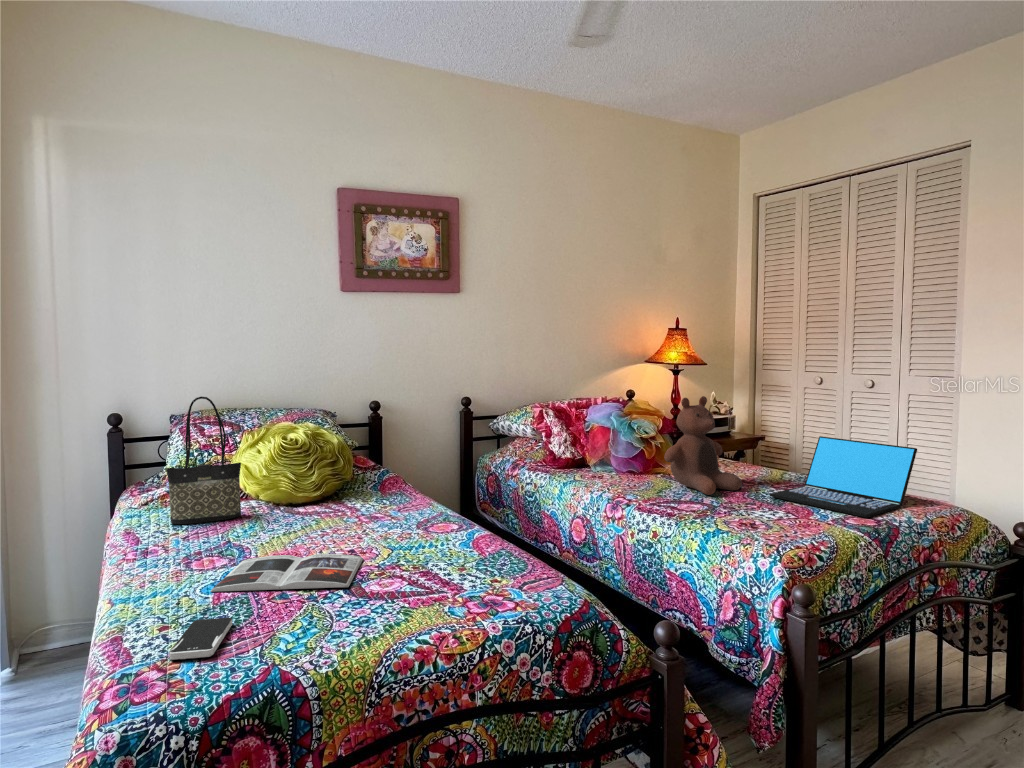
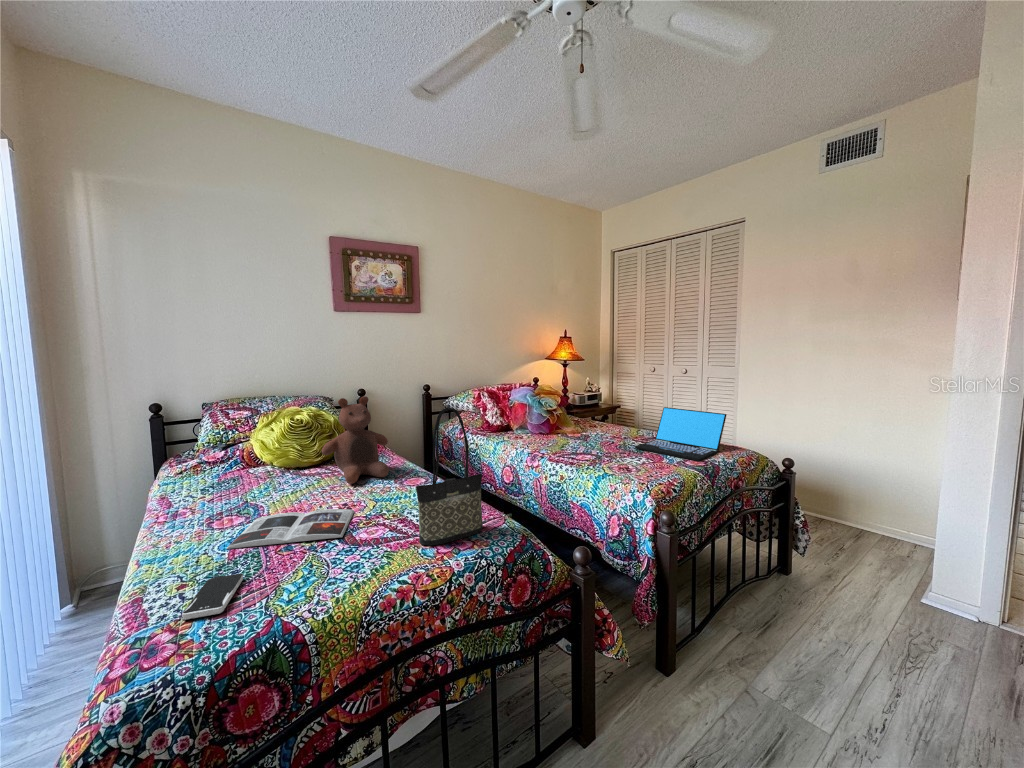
stuffed bear: present [664,396,742,495] -> present [322,396,389,484]
tote bag: present [166,397,241,524] -> present [416,408,483,545]

